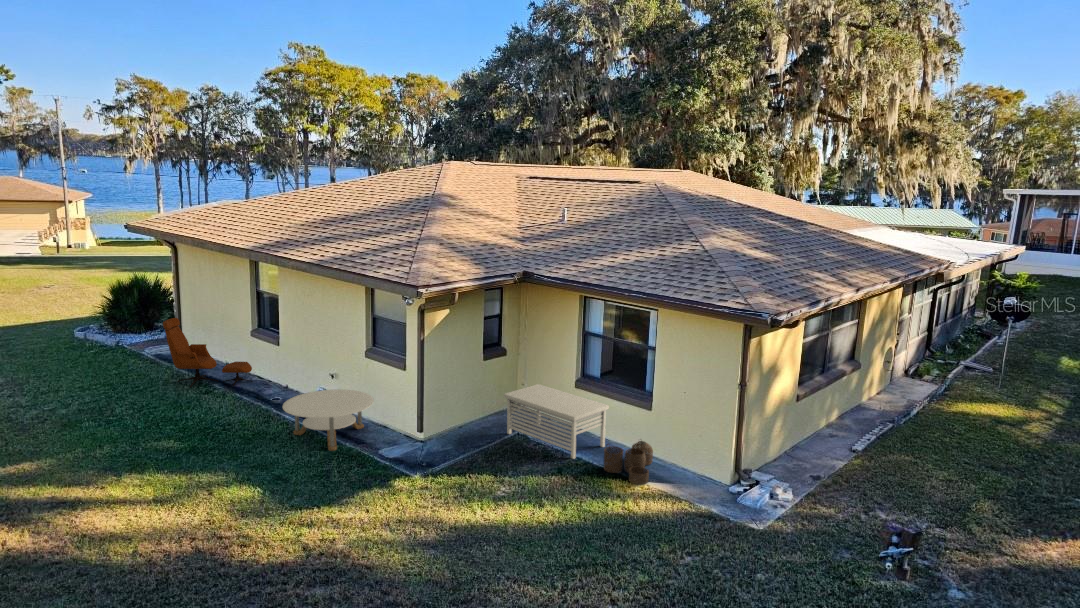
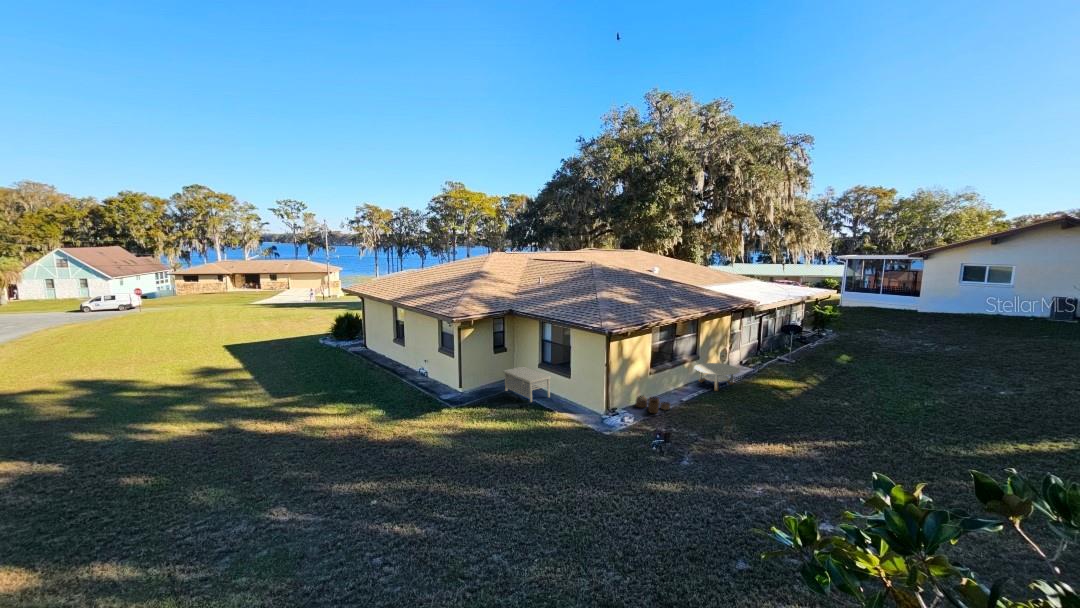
lounge chair: present [163,318,252,388] -> none [353,334,395,368]
round table: present [283,389,374,451] -> present [694,363,739,391]
woven basket: present [604,441,653,484] -> present [636,396,670,413]

